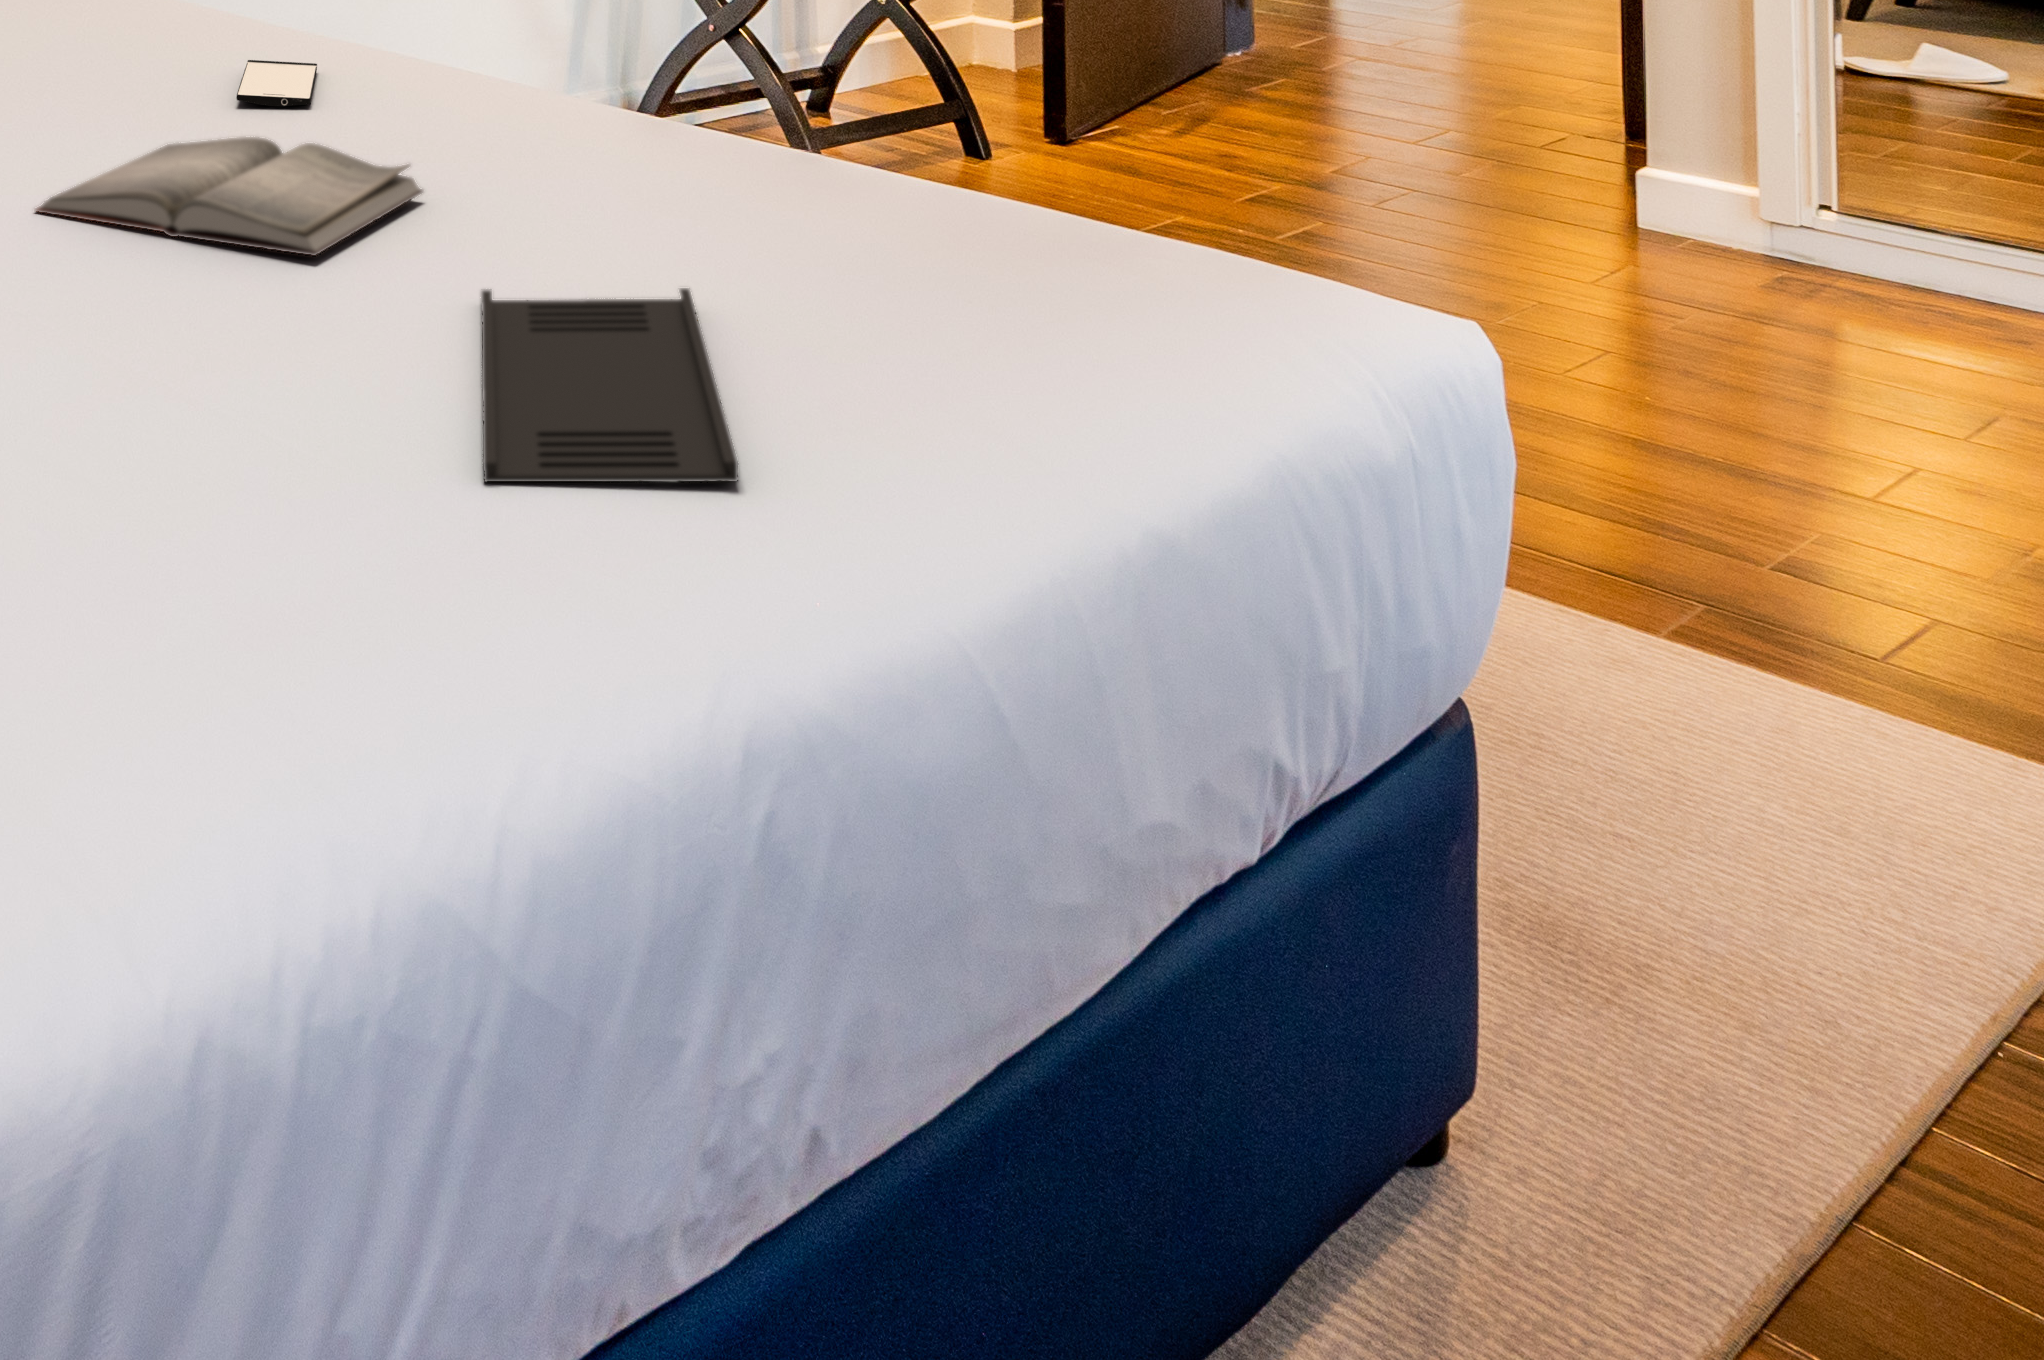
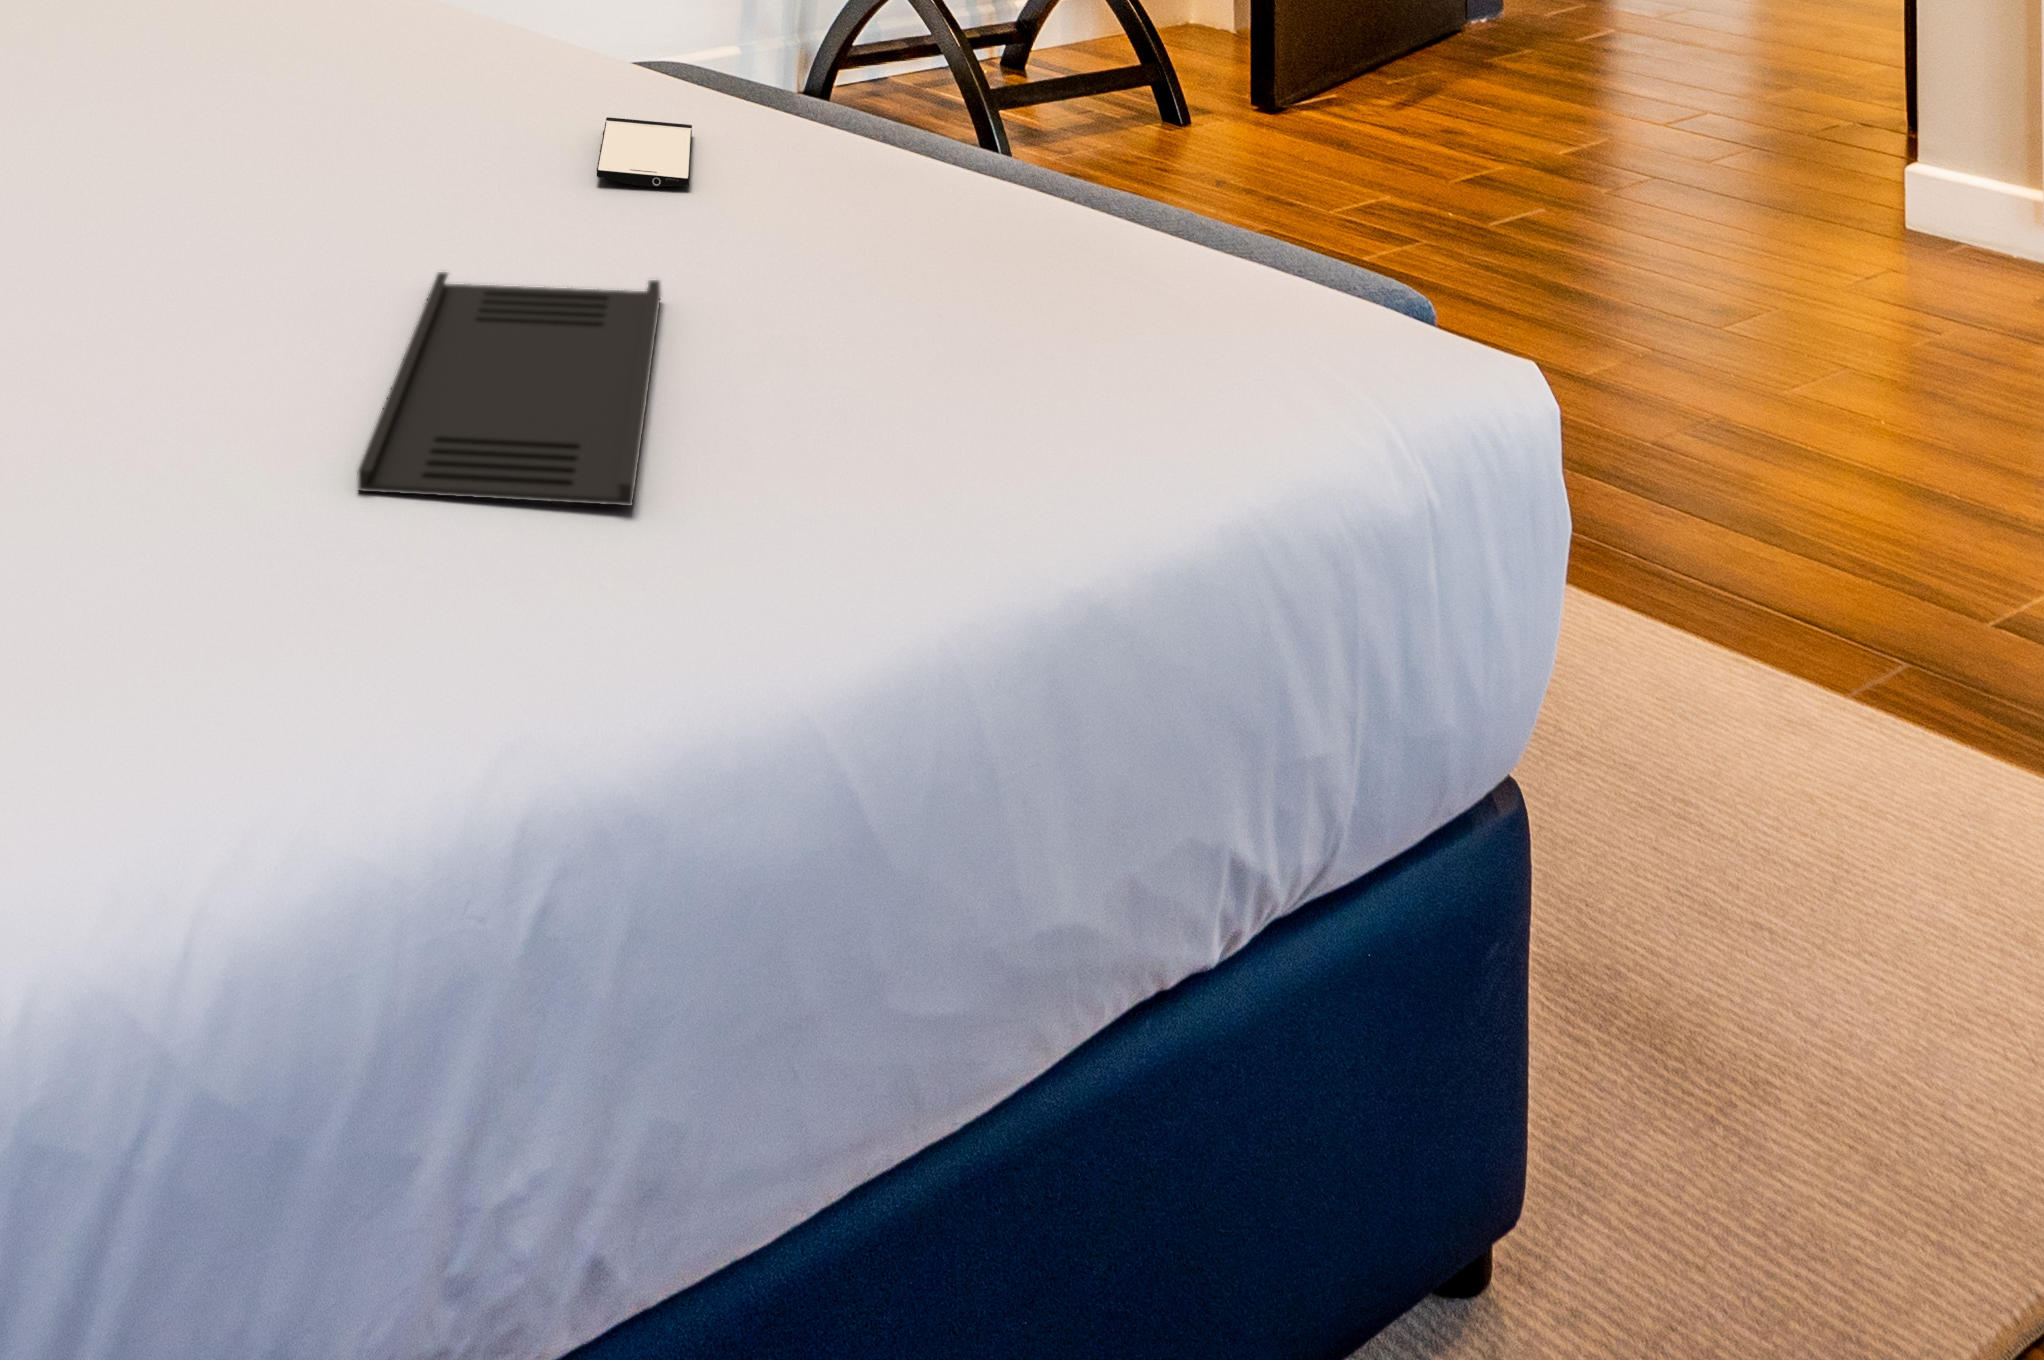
smartphone: present [237,60,317,106] -> present [597,117,692,187]
hardback book: present [35,137,423,256] -> none [14,95,423,227]

